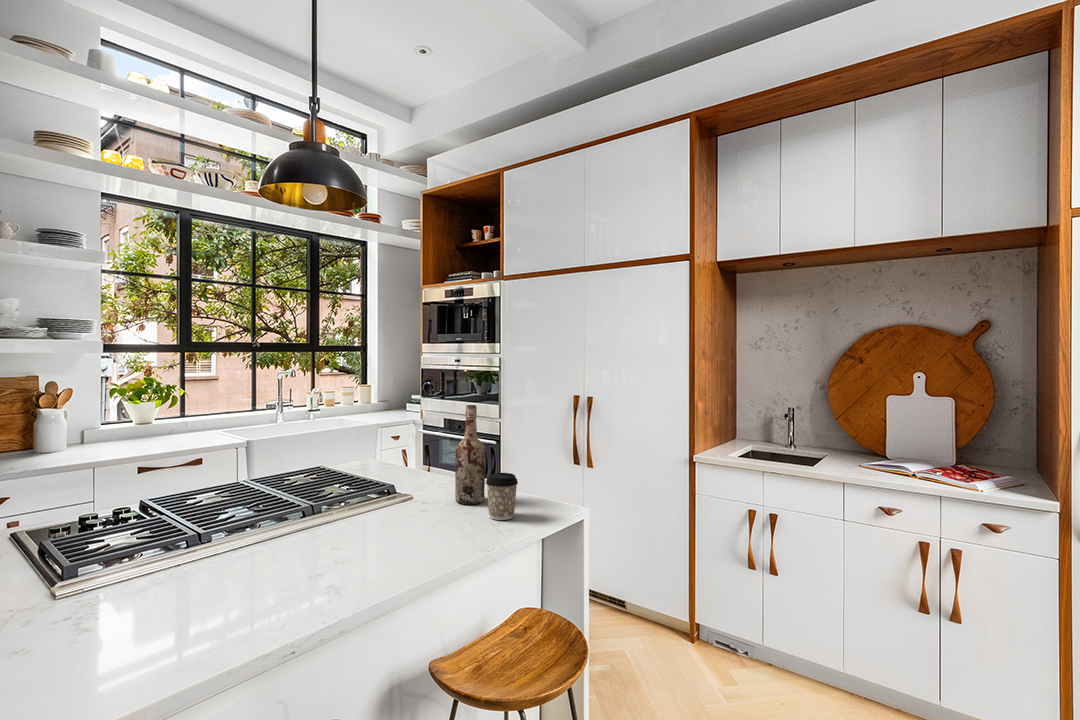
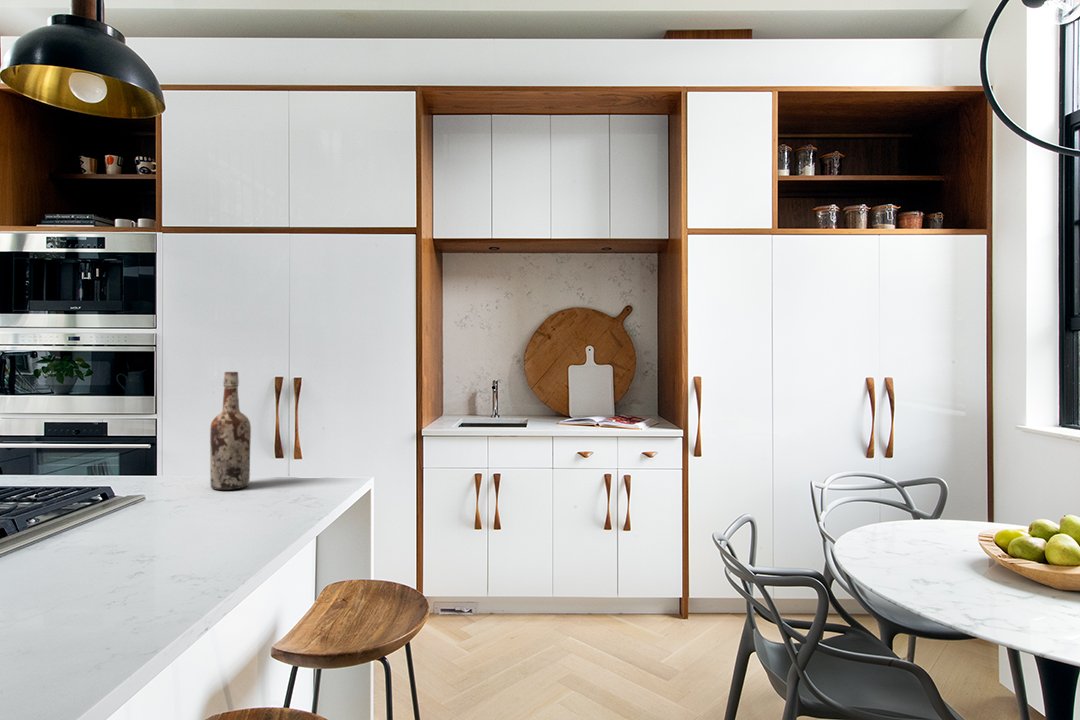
coffee cup: present [486,473,518,520] -> none [269,445,309,496]

